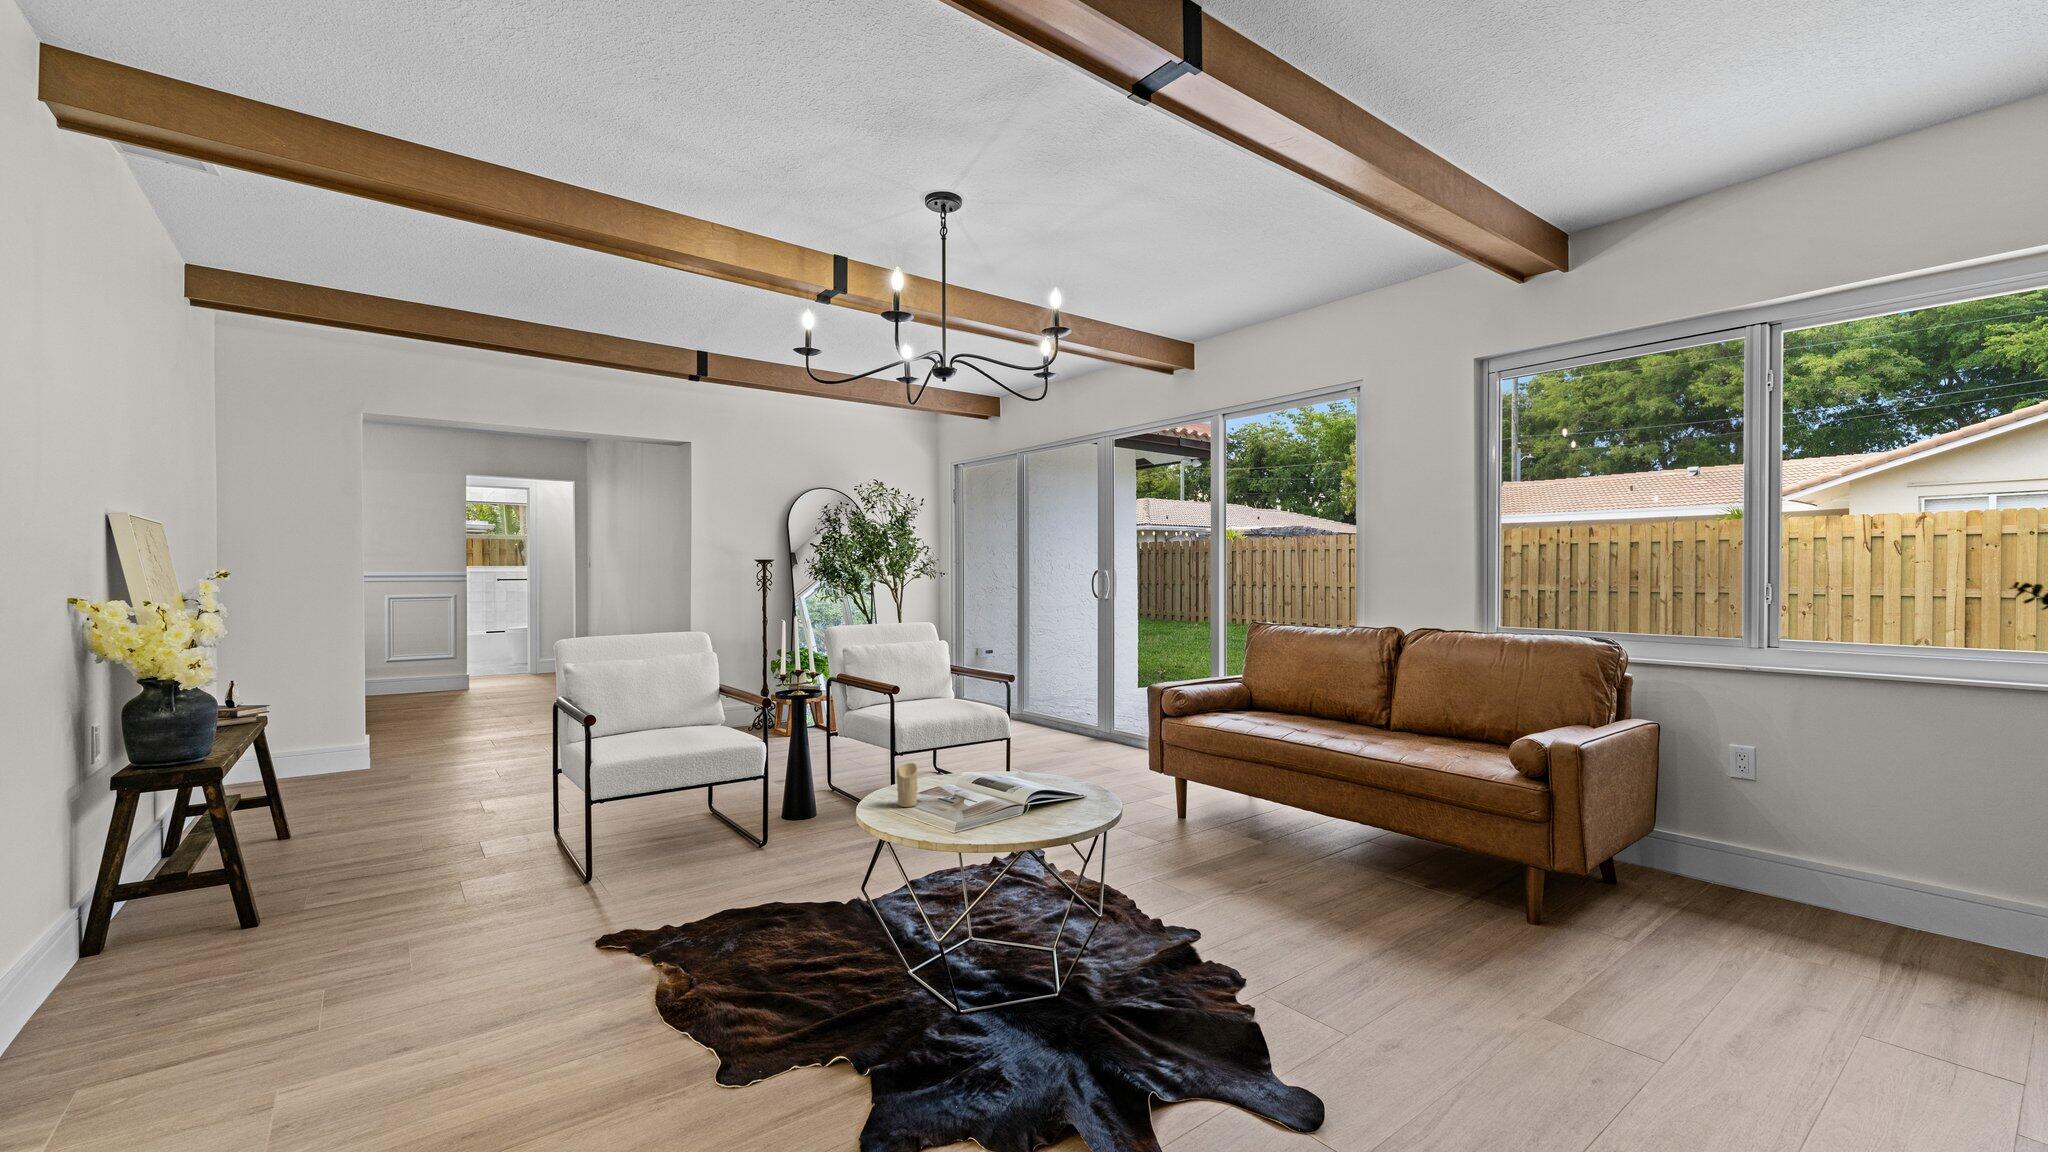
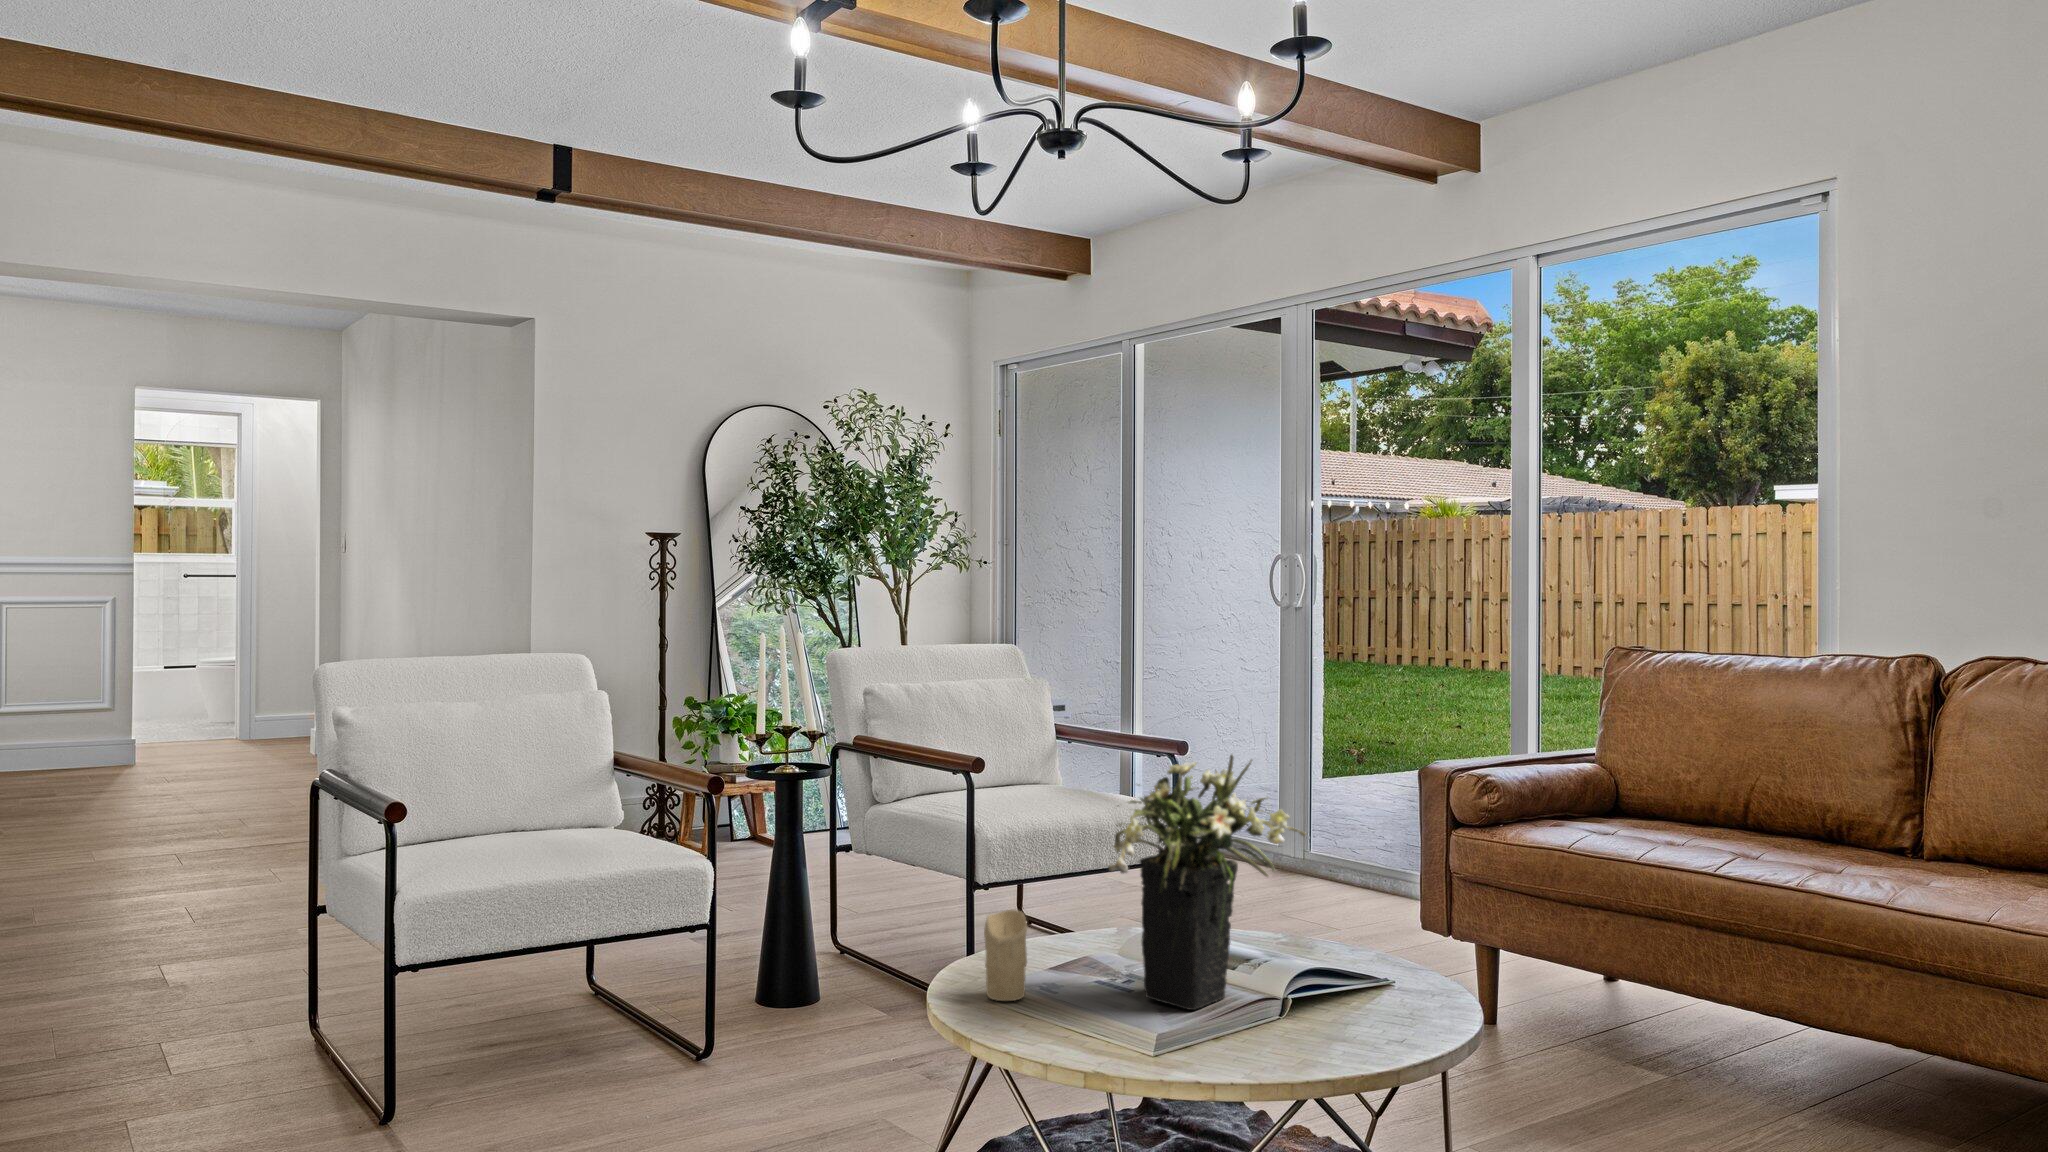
flower arrangement: none [952,687,1048,810] -> present [1109,755,1307,1010]

